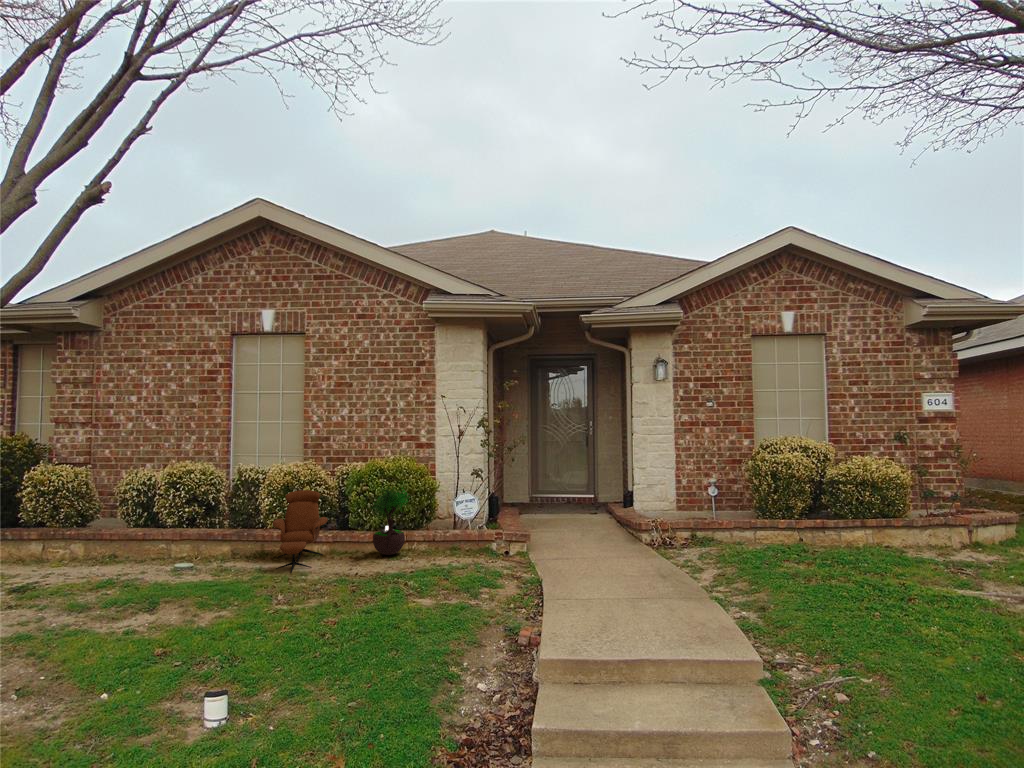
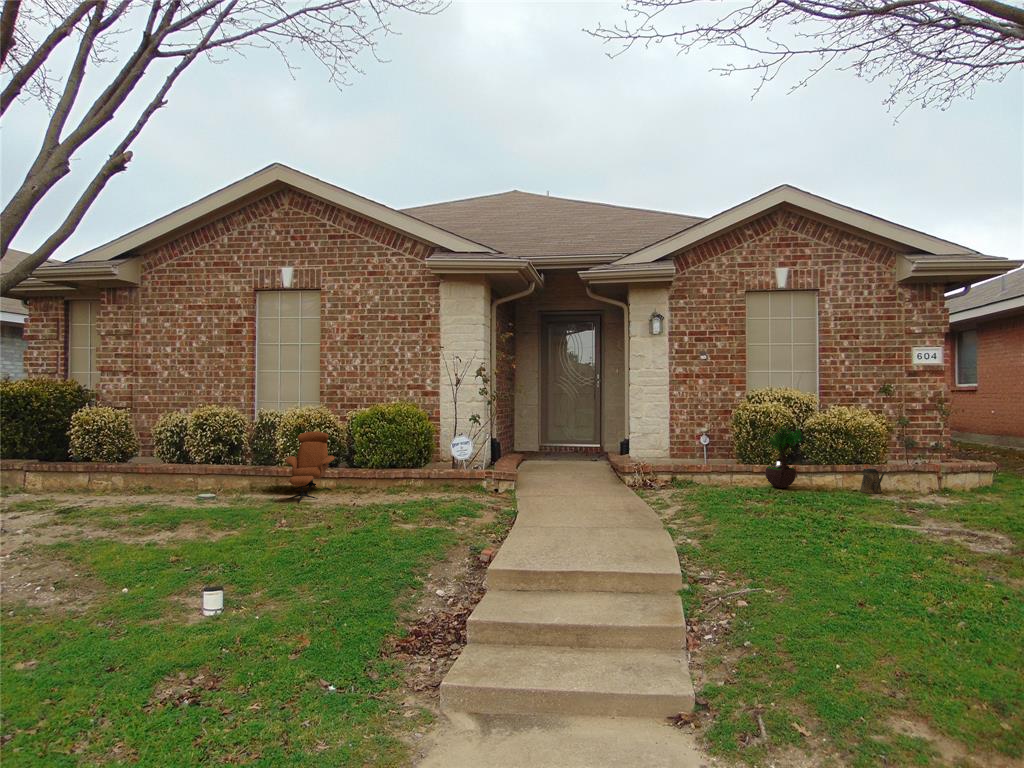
potted tree: present [367,487,408,555] -> present [765,426,802,488]
watering can: none [889,521,920,548] -> present [860,468,886,494]

